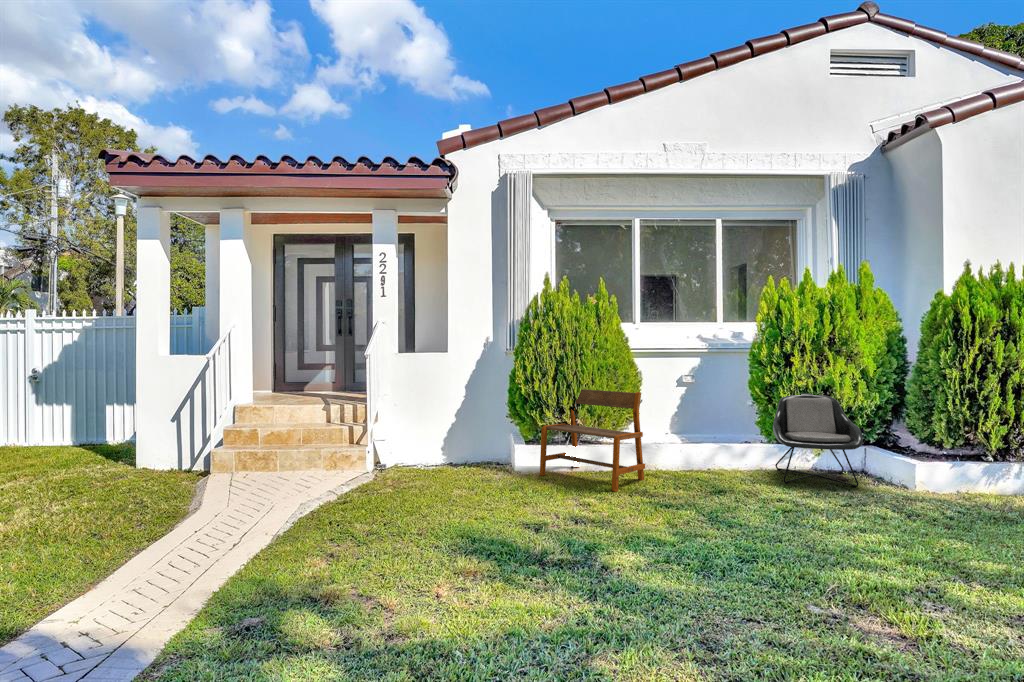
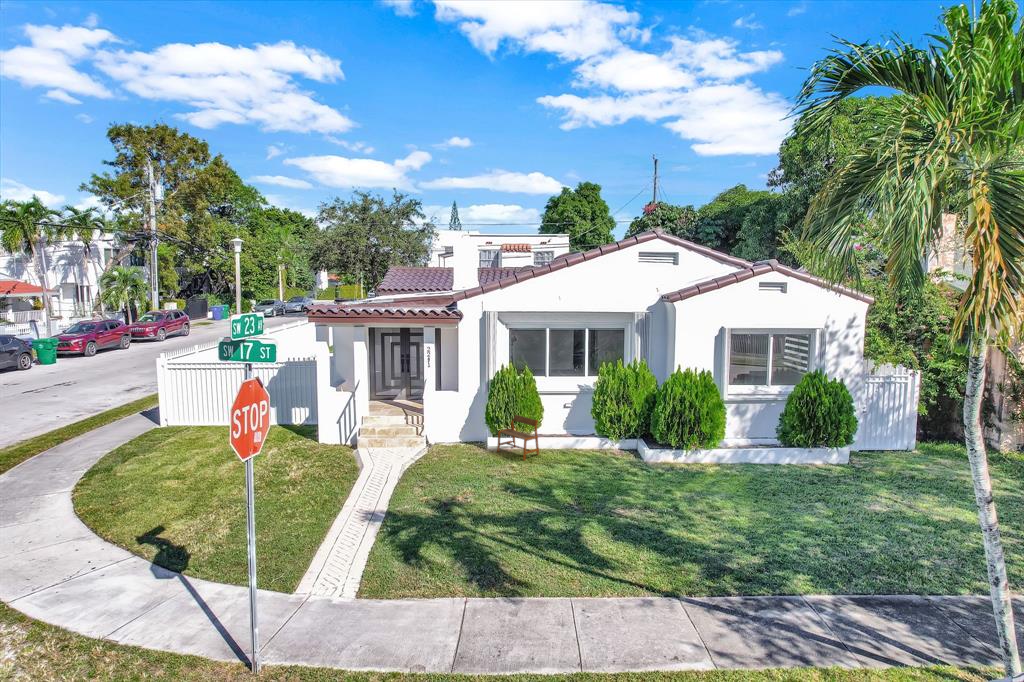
lounge chair: present [773,394,863,488] -> none [591,419,623,461]

